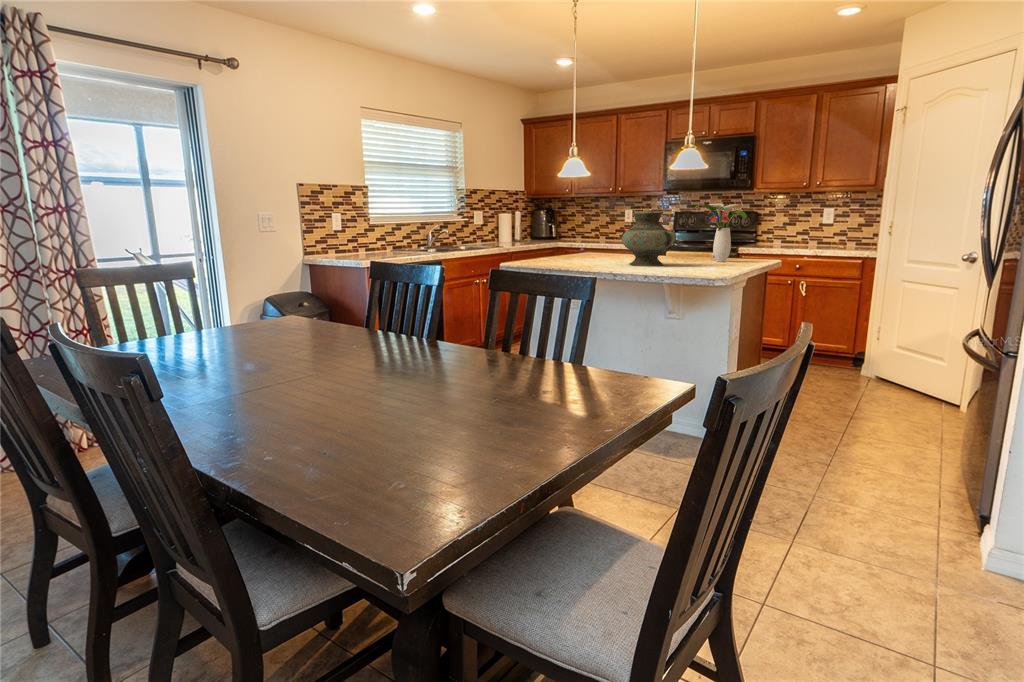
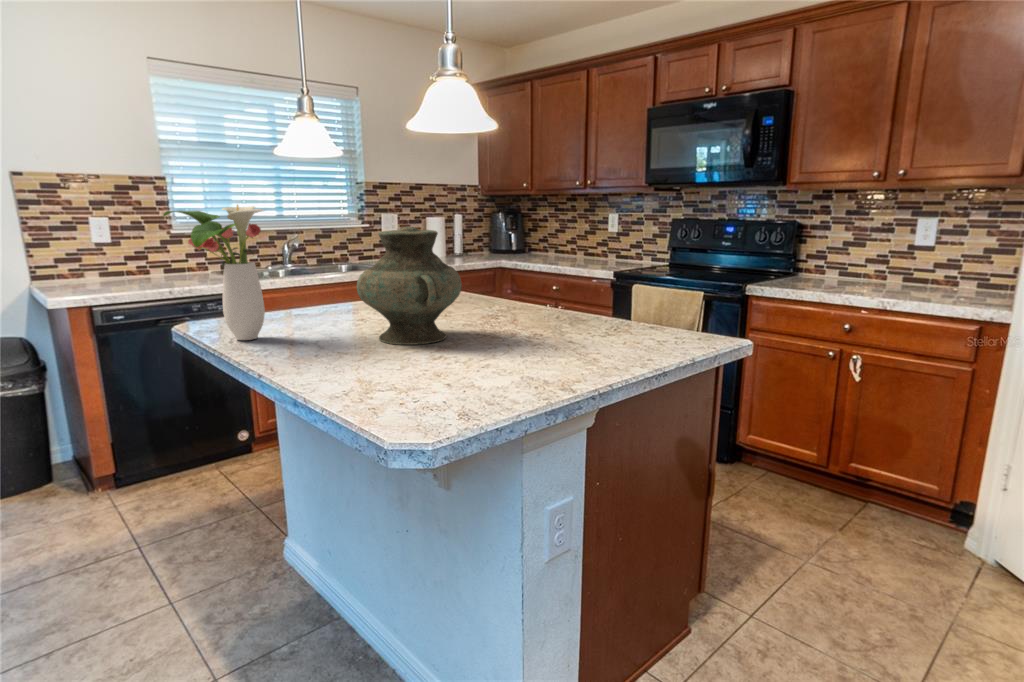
flower arrangement: present [695,203,747,262] -> present [163,205,265,340]

